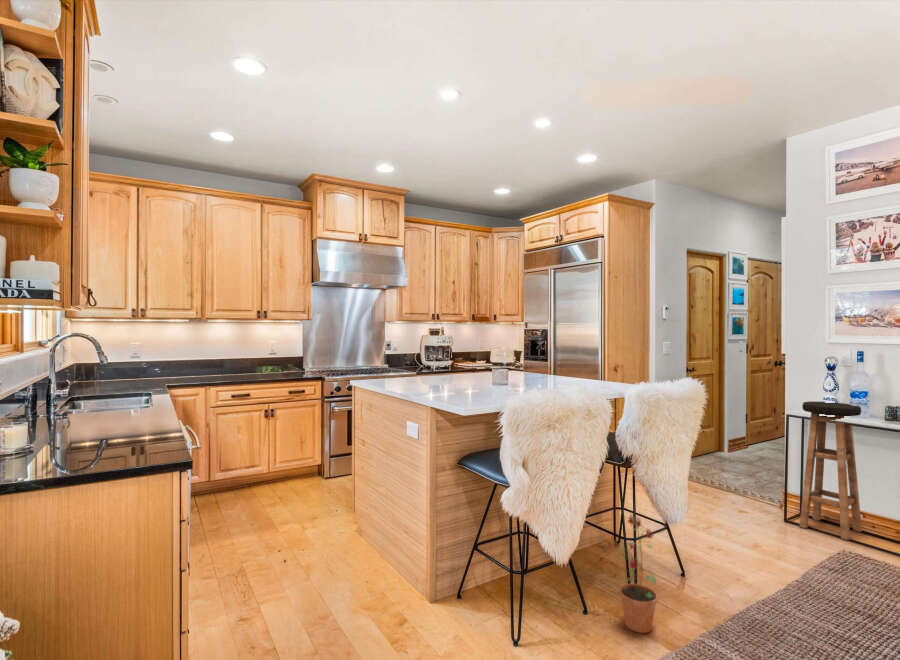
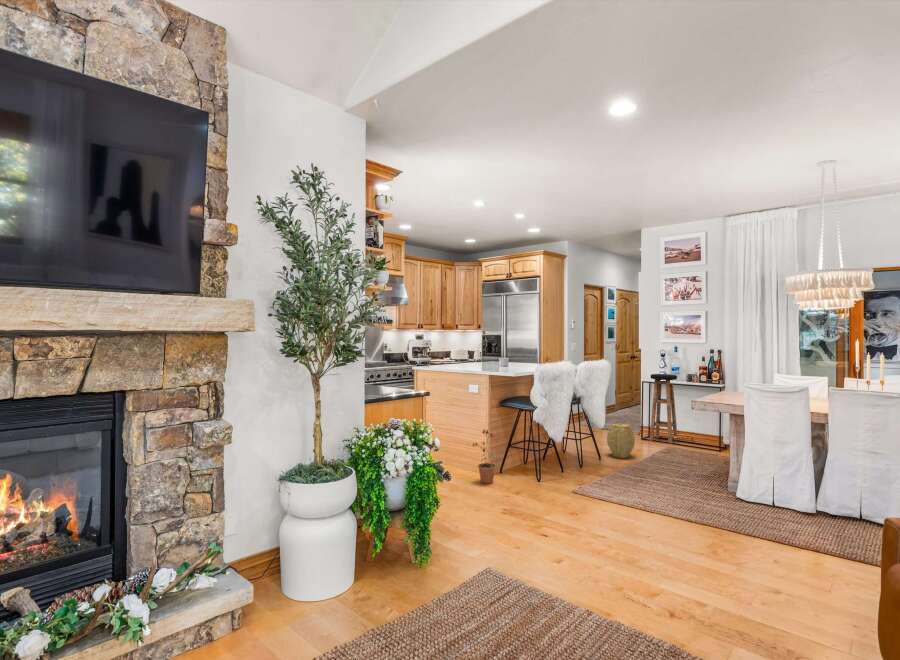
woven basket: none [700,503,761,577] -> present [607,423,635,458]
potted plant: present [608,515,657,633] -> present [473,430,496,484]

